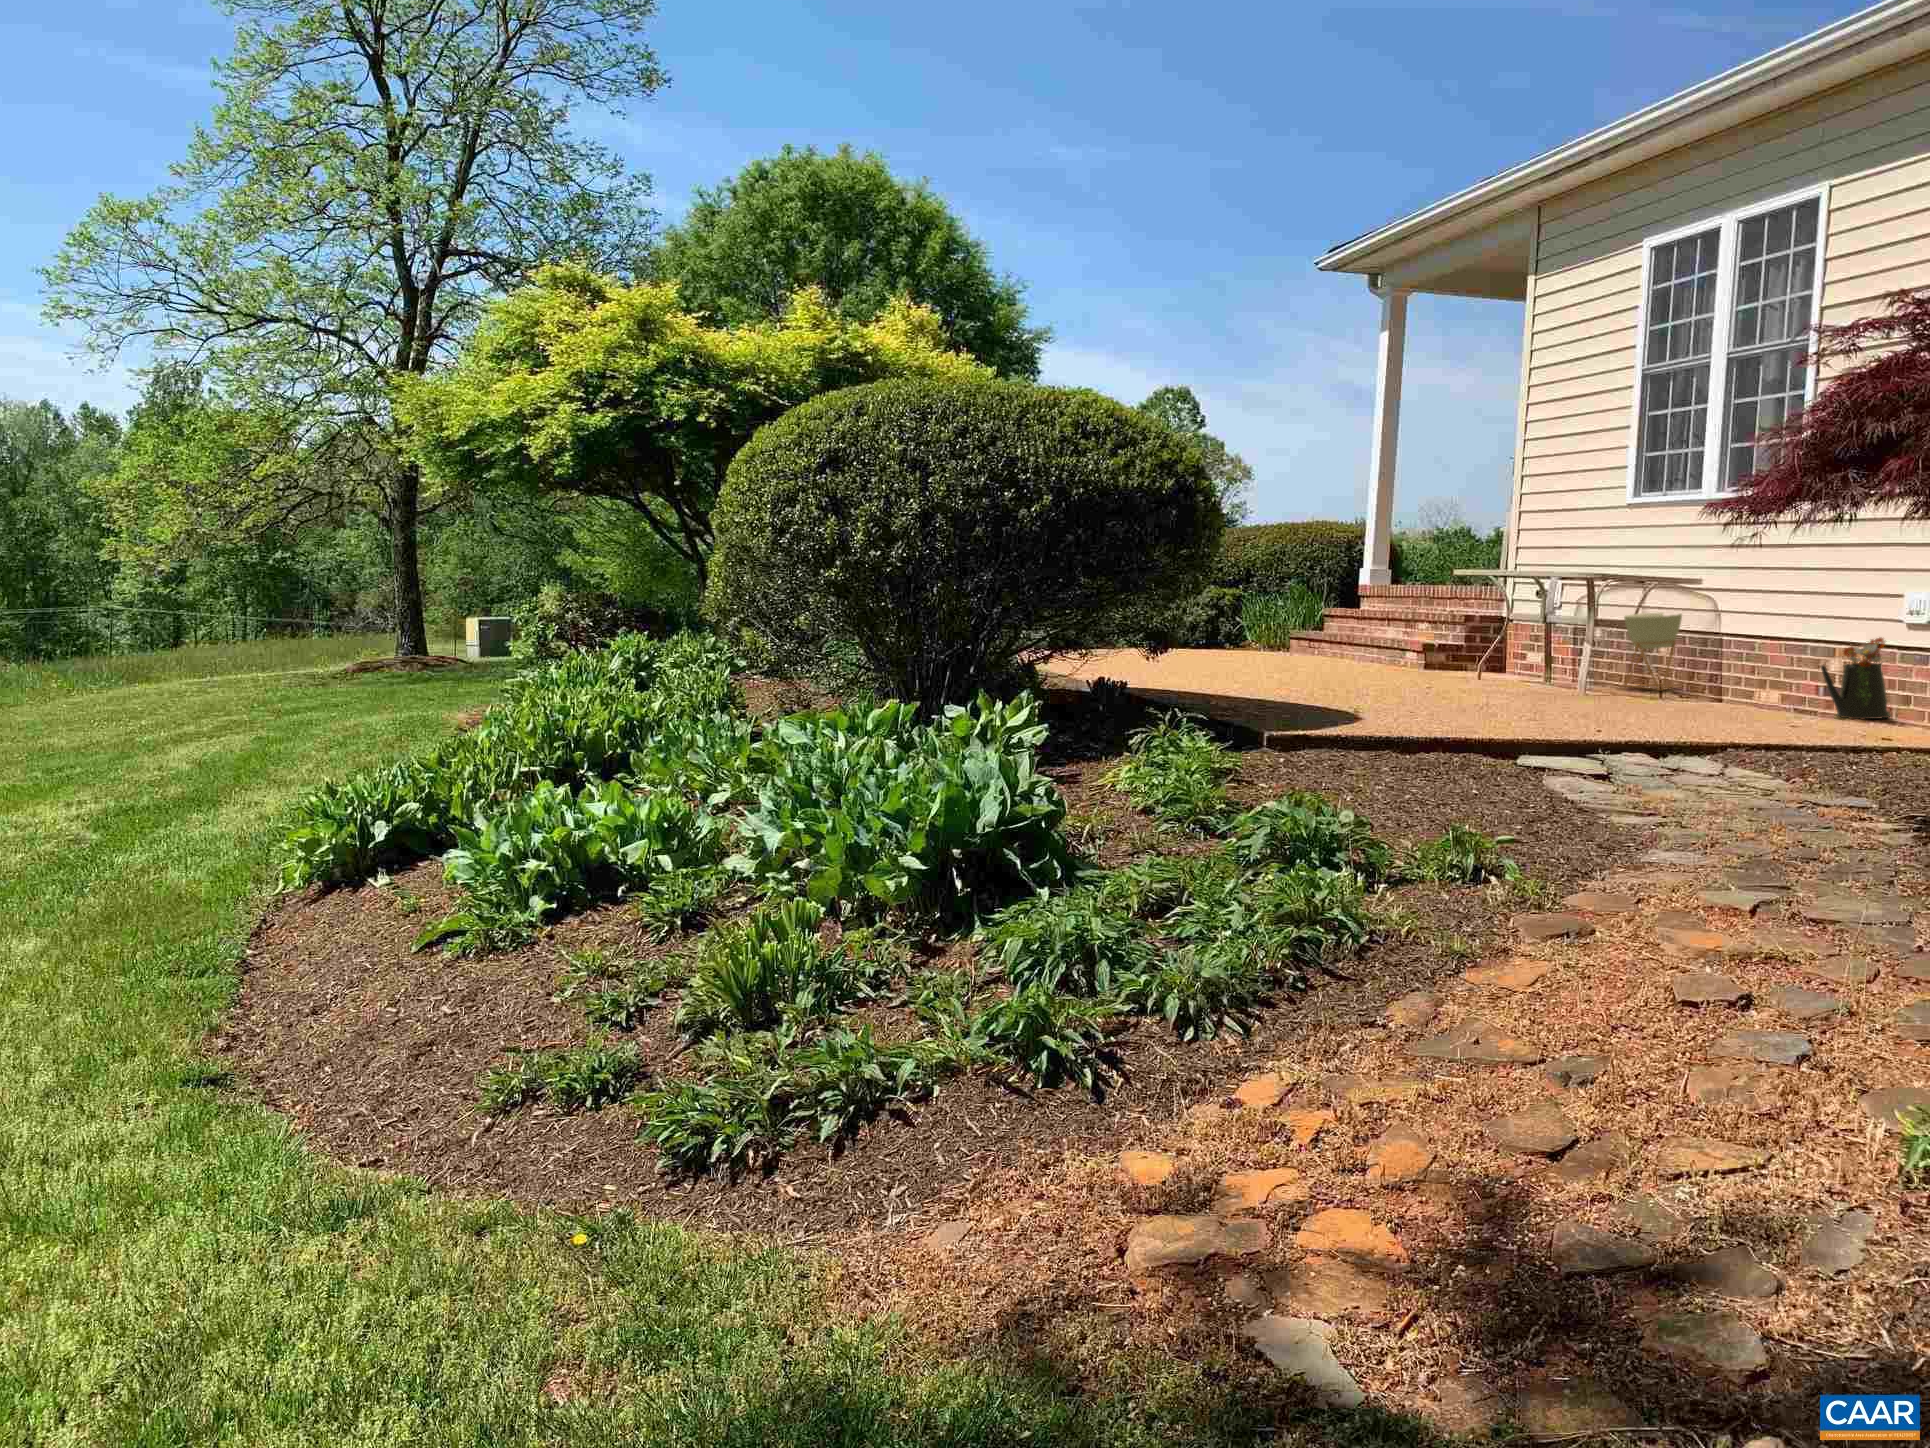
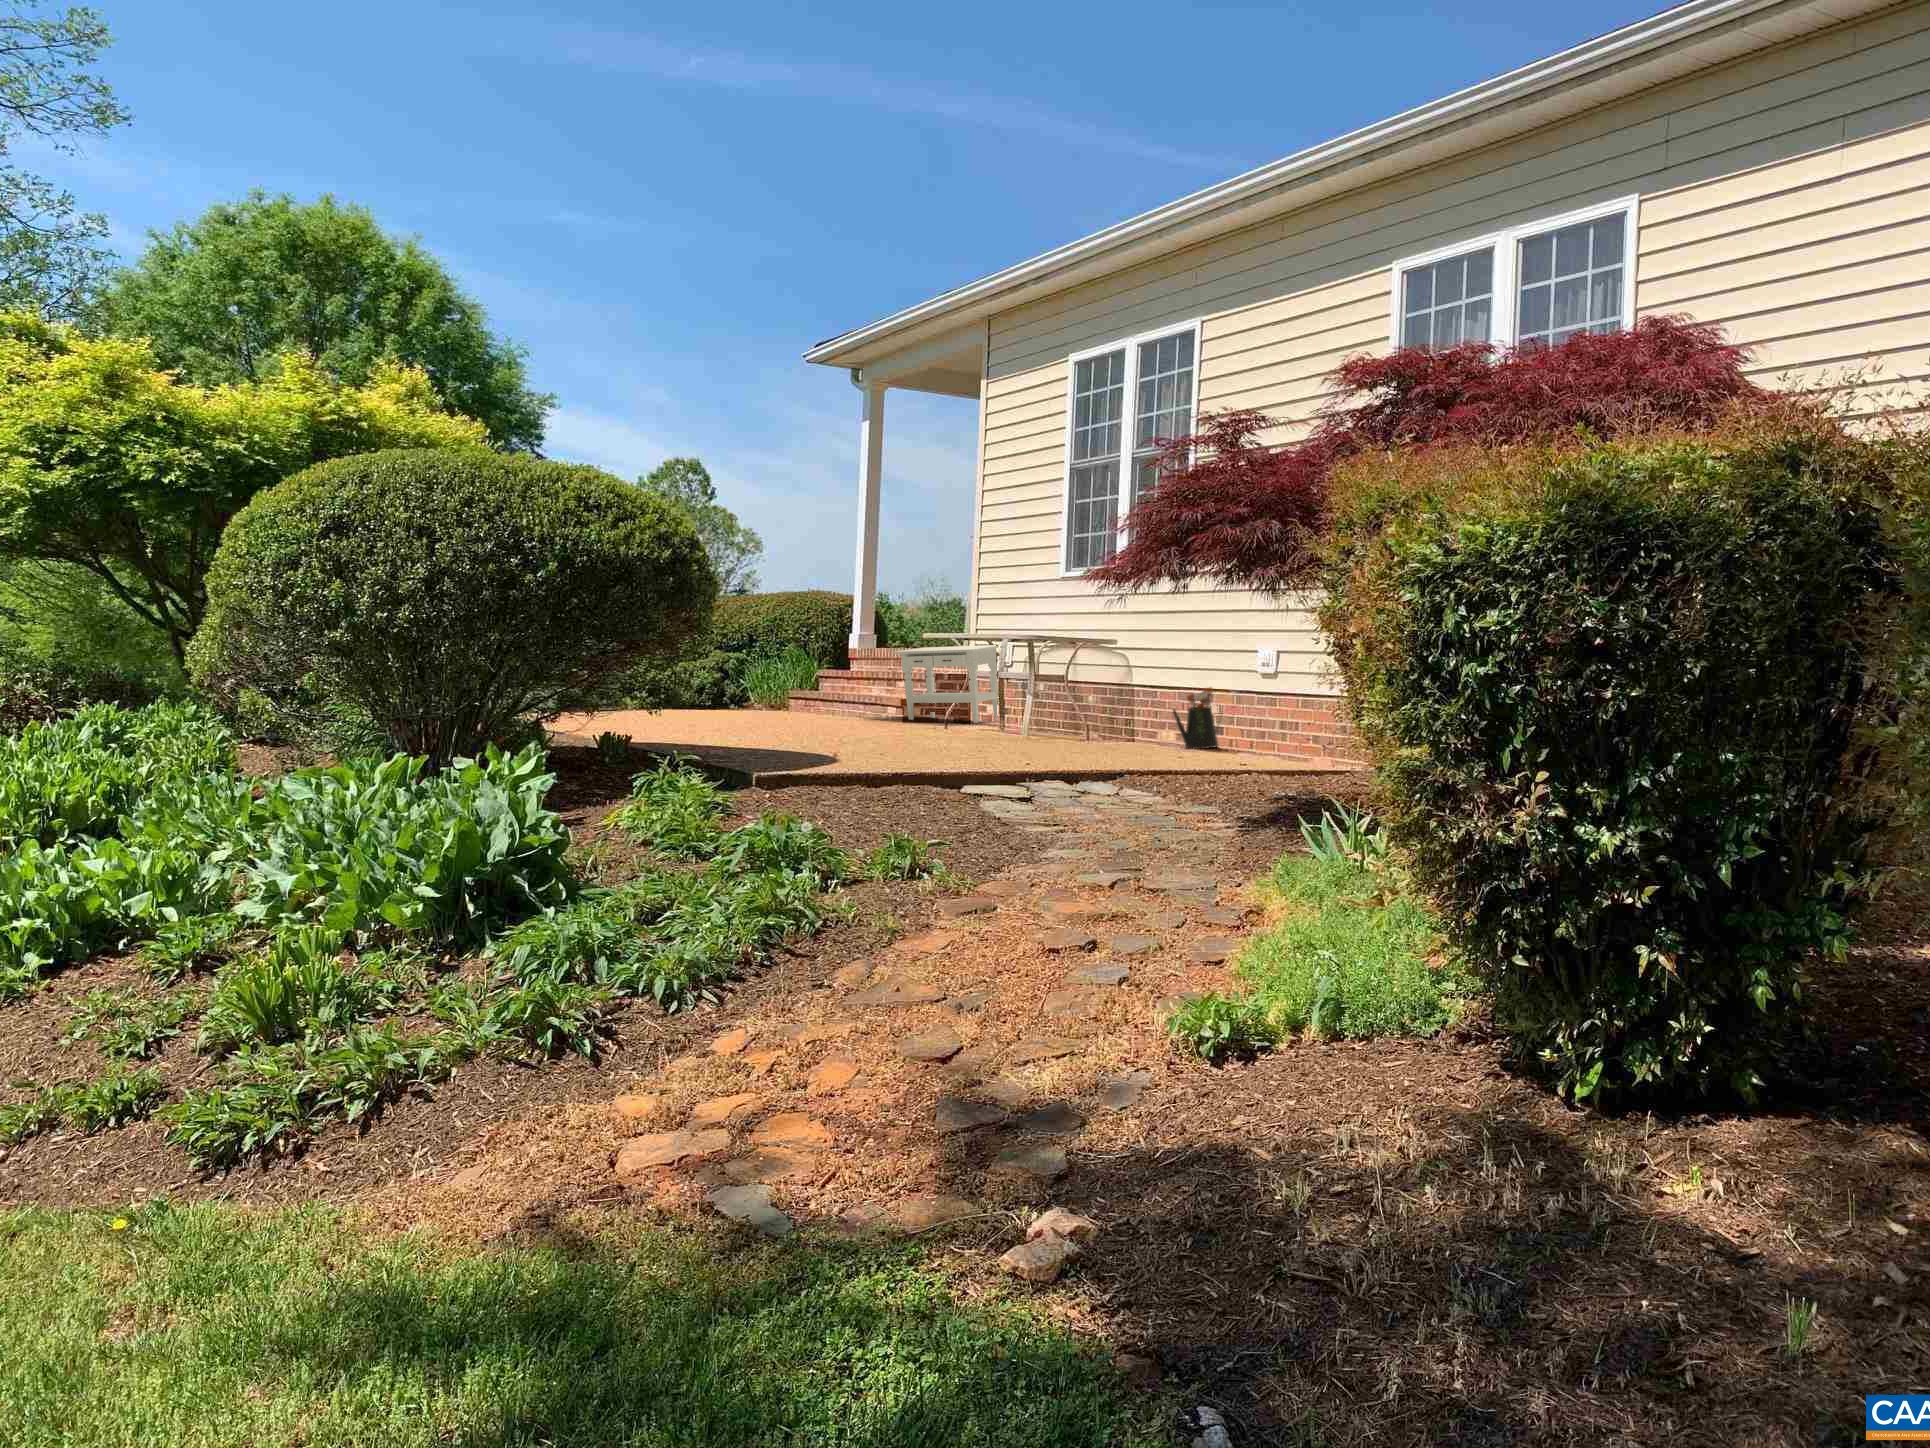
side table: none [1423,580,1570,675] -> present [893,645,1005,723]
planter: present [1624,612,1682,691] -> none [1043,670,1084,733]

